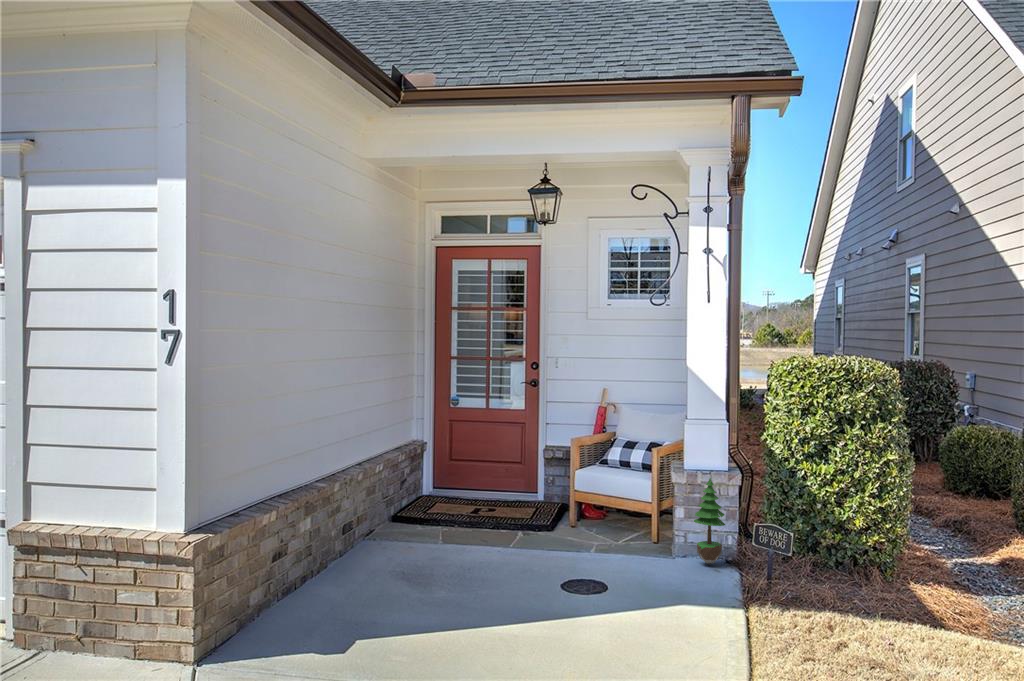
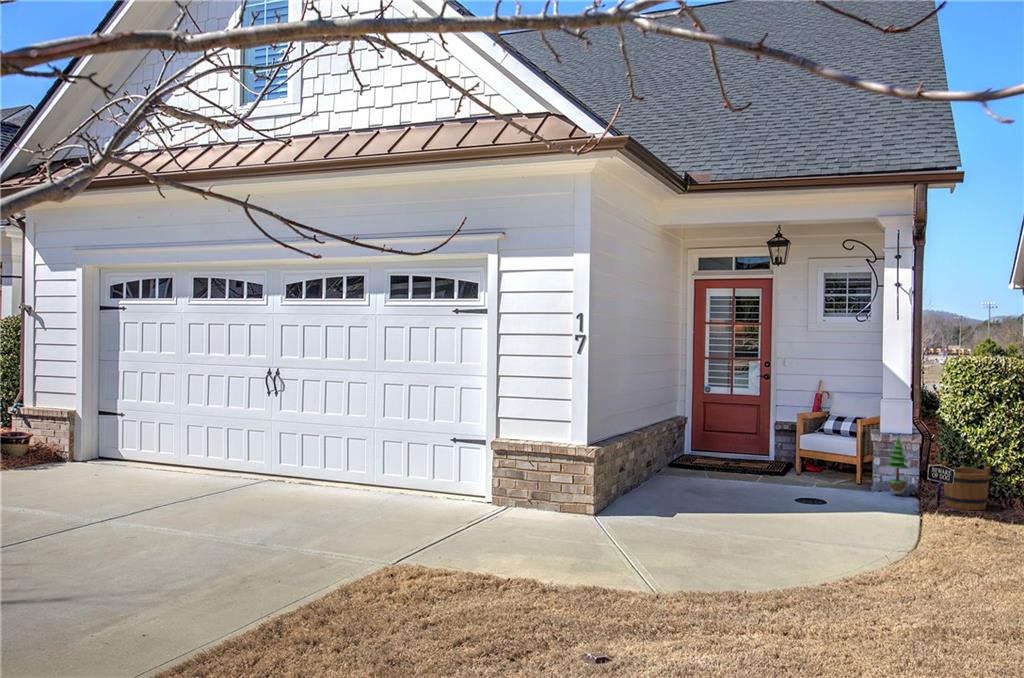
bucket: none [771,515,841,591] -> present [942,461,992,510]

